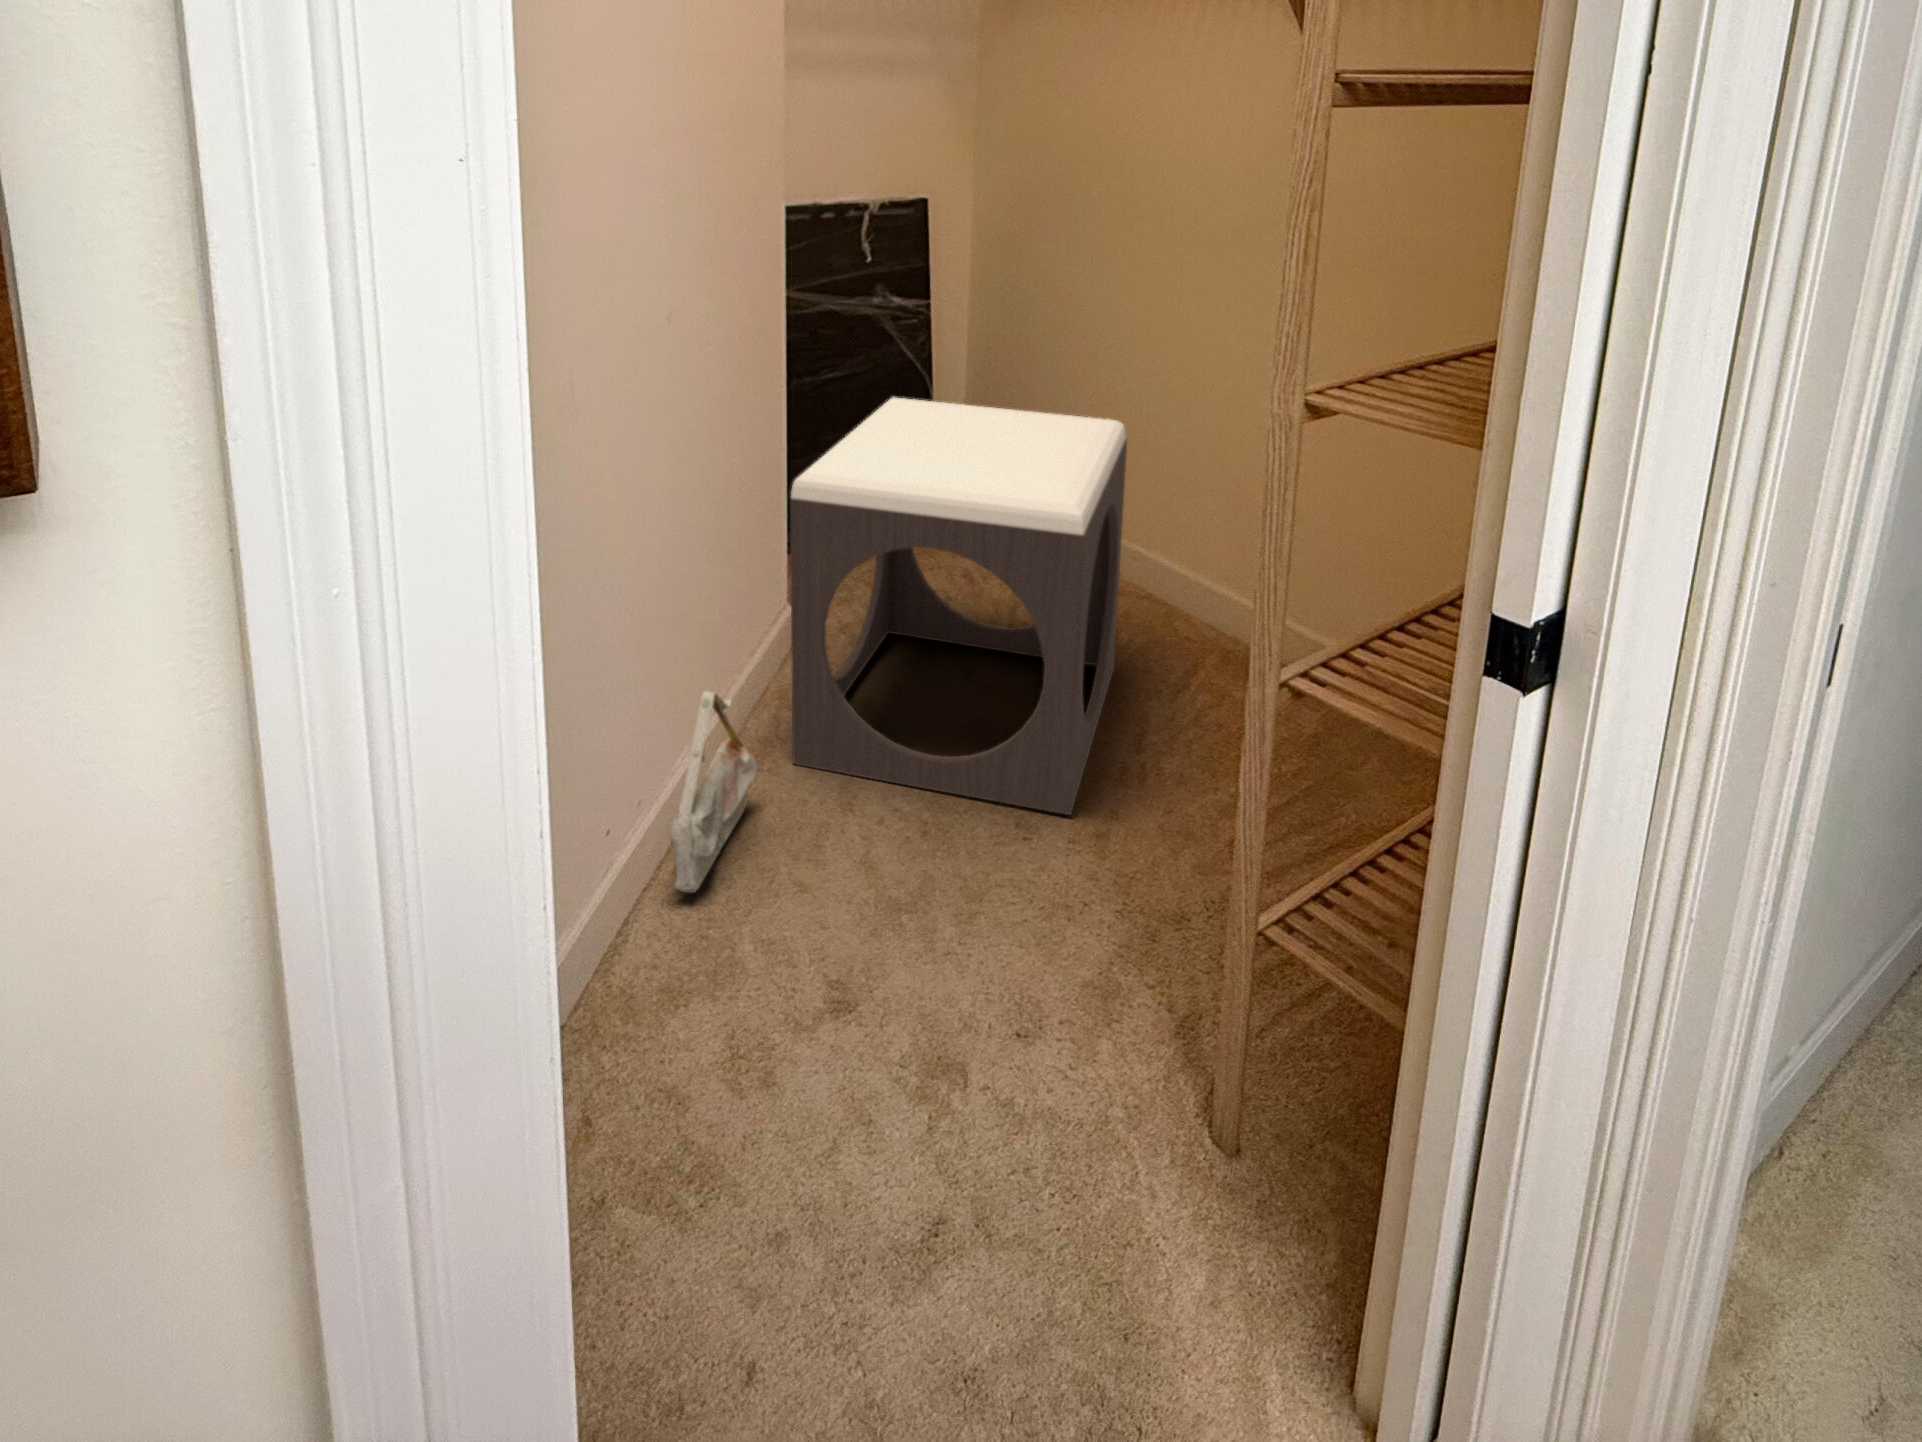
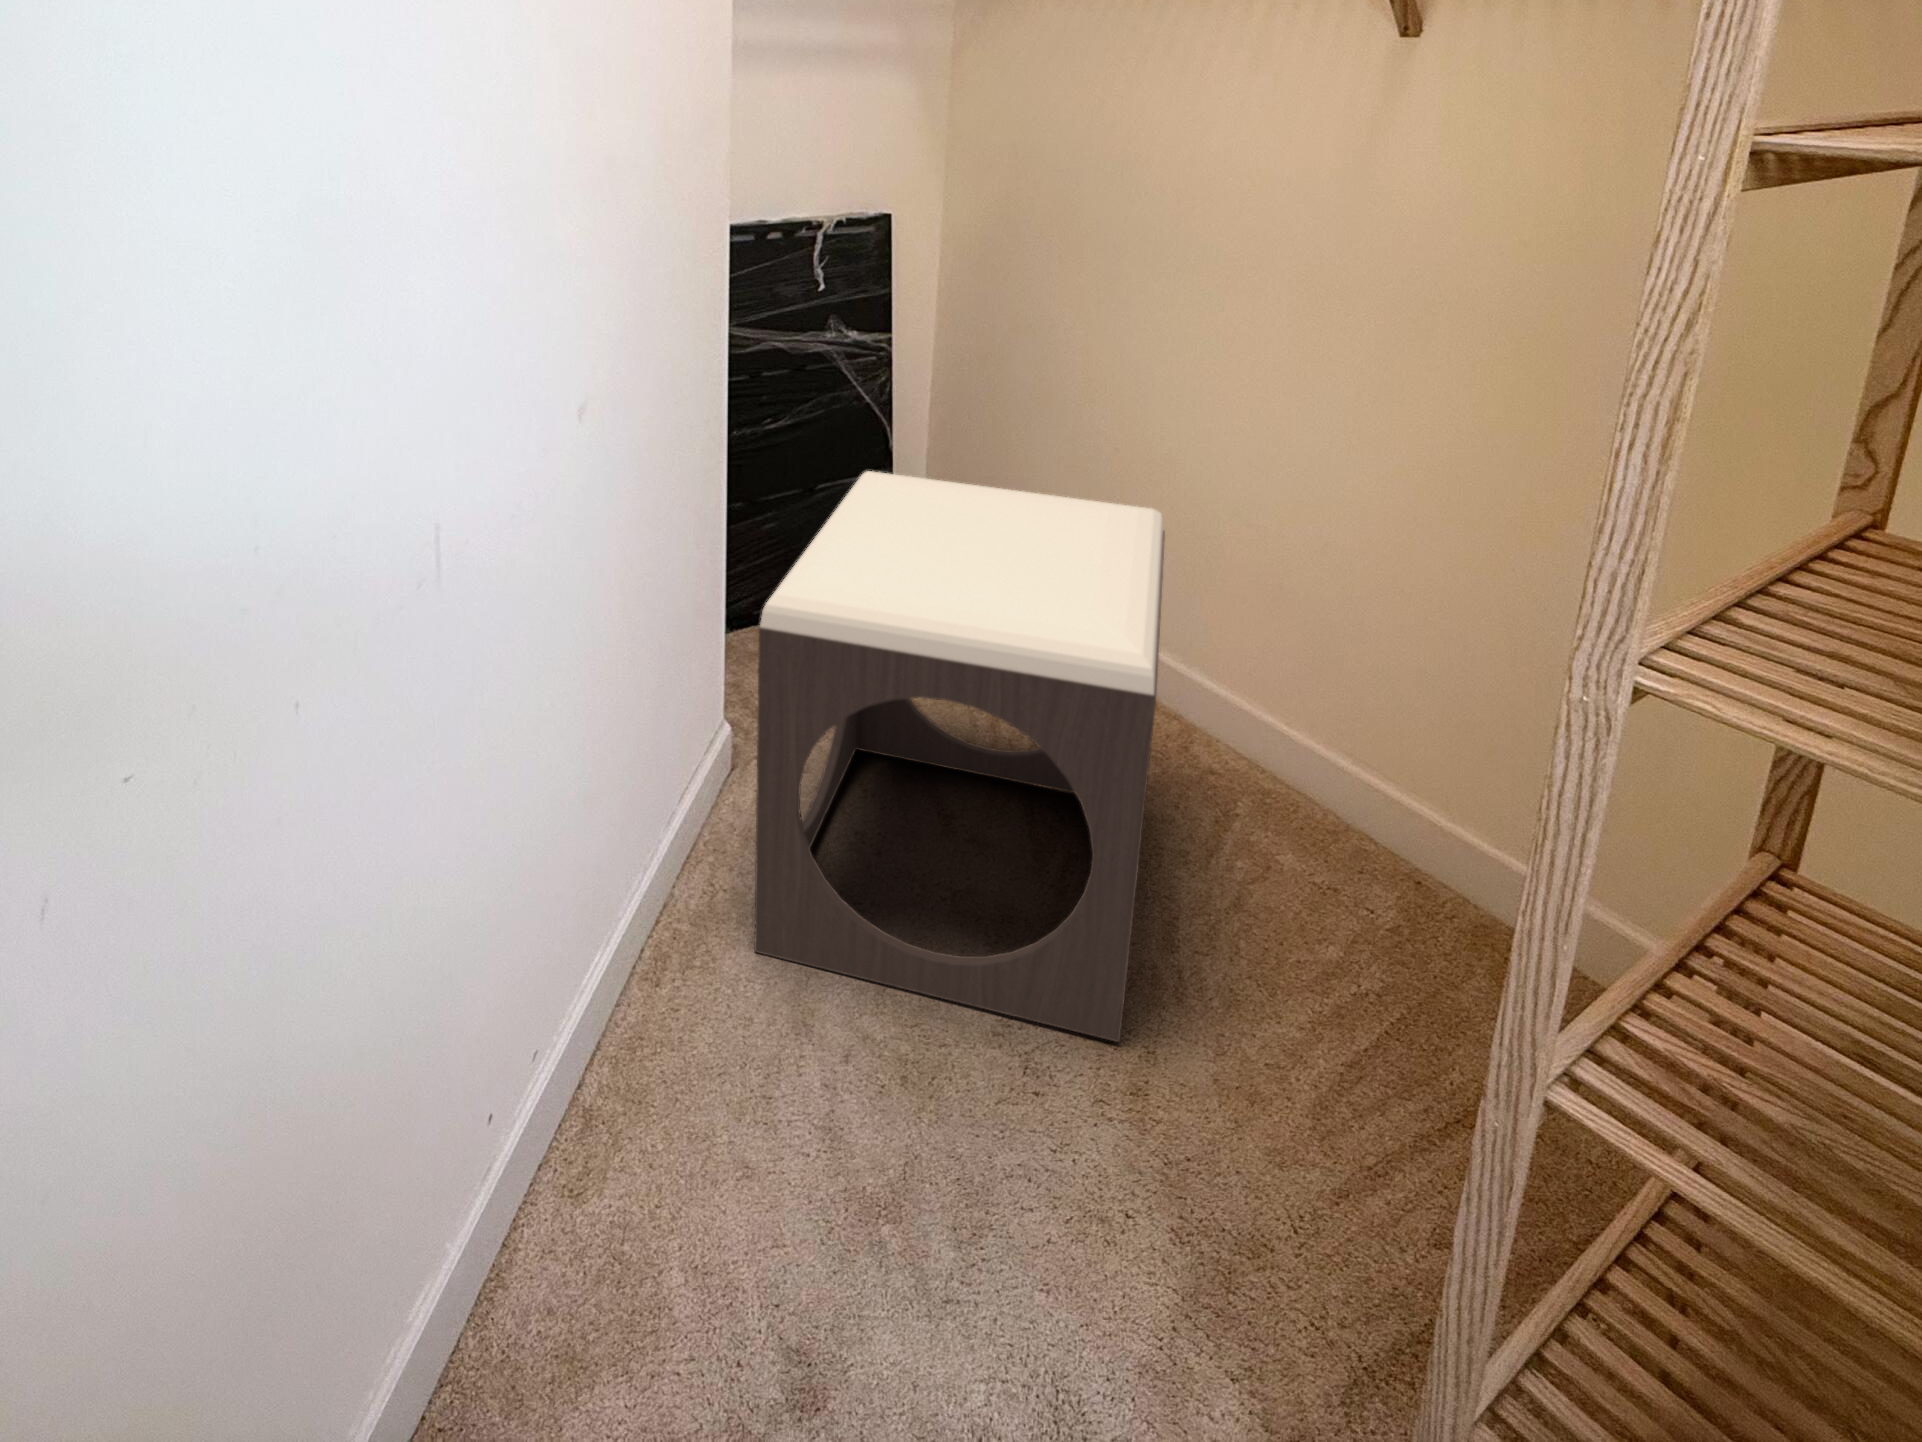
bag: present [670,691,759,893] -> none [610,898,718,1175]

